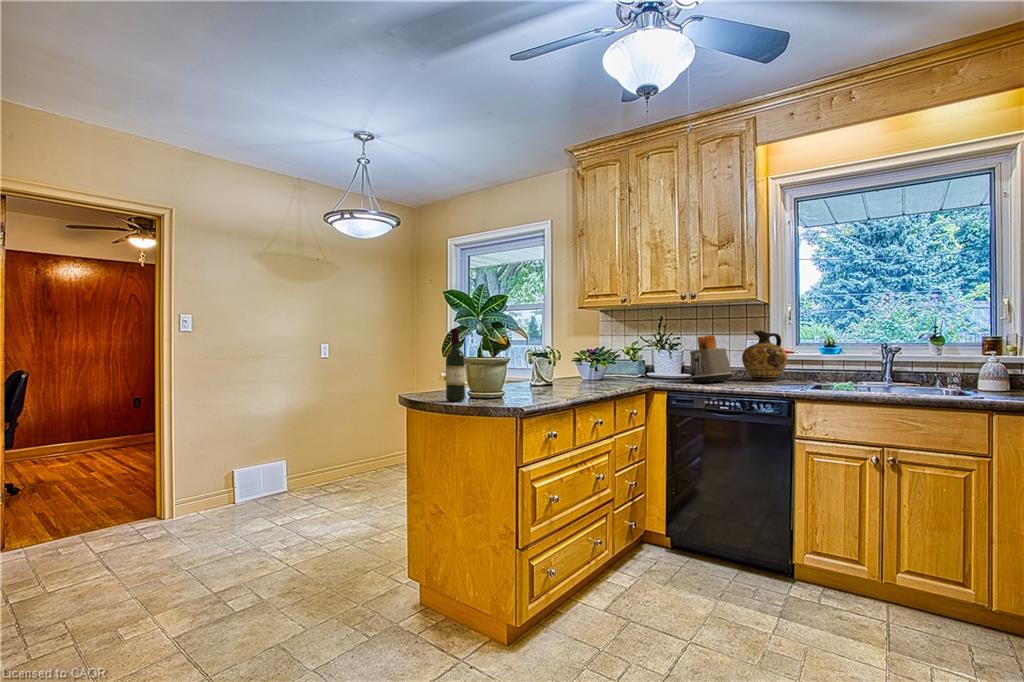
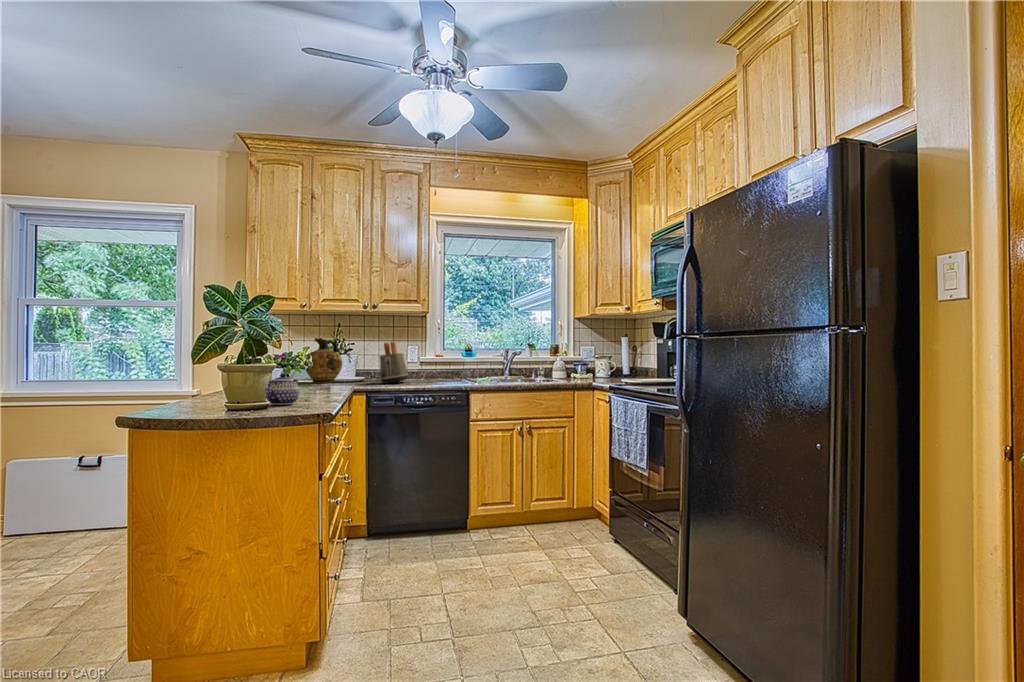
wine bottle: present [446,329,465,401] -> none [198,325,223,410]
ceramic jug: present [742,330,787,381] -> present [306,338,342,383]
teapot: none [494,372,536,402] -> present [265,374,299,405]

